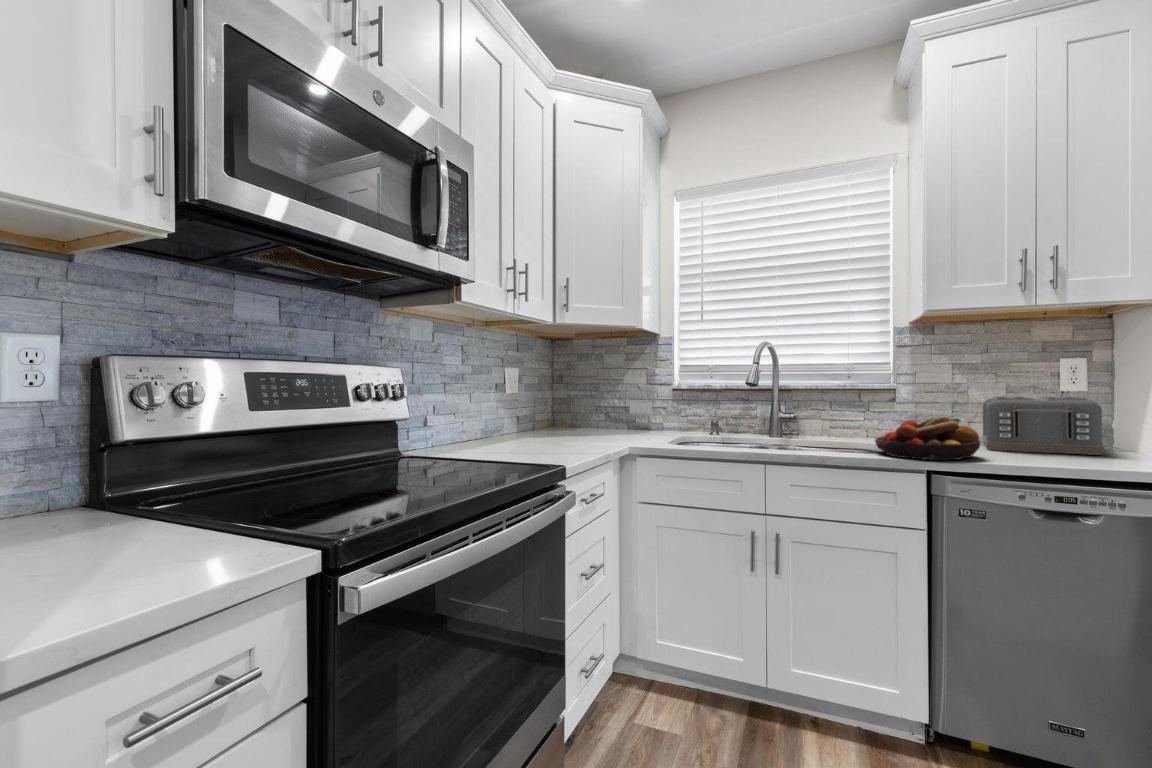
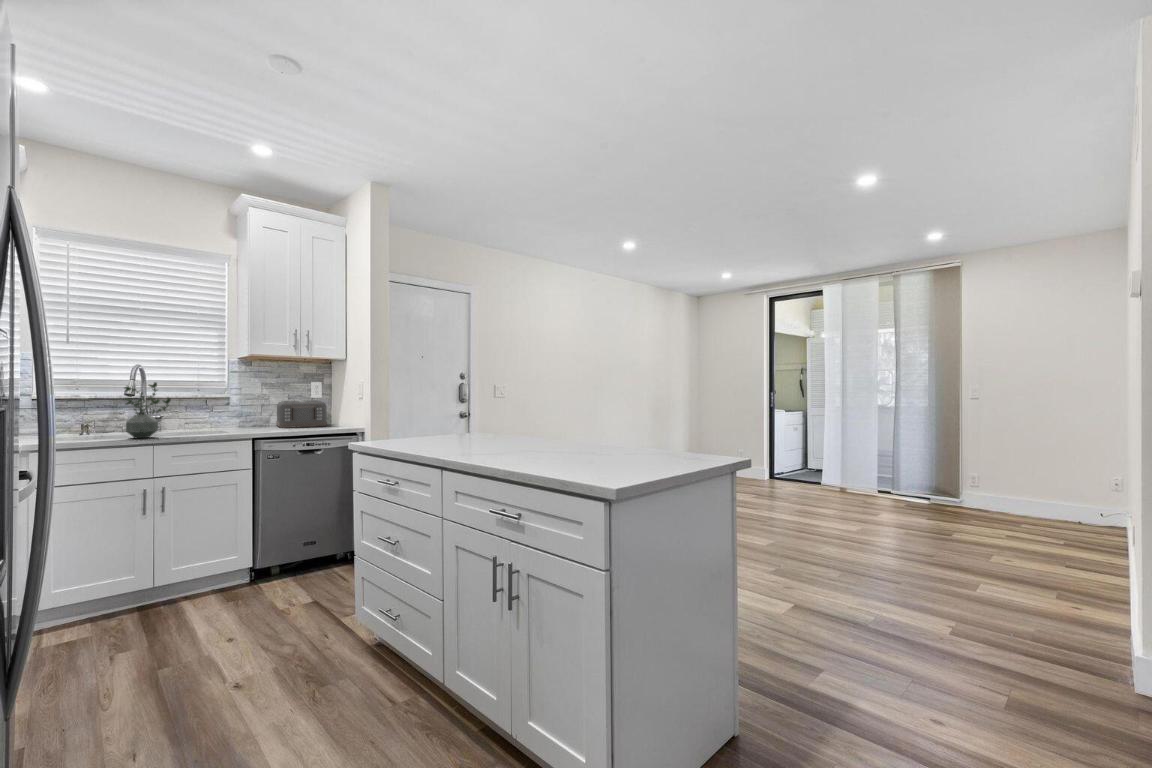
potted plant: none [726,362,787,452] -> present [125,382,171,438]
fruit bowl: present [875,417,980,460] -> none [223,411,277,433]

